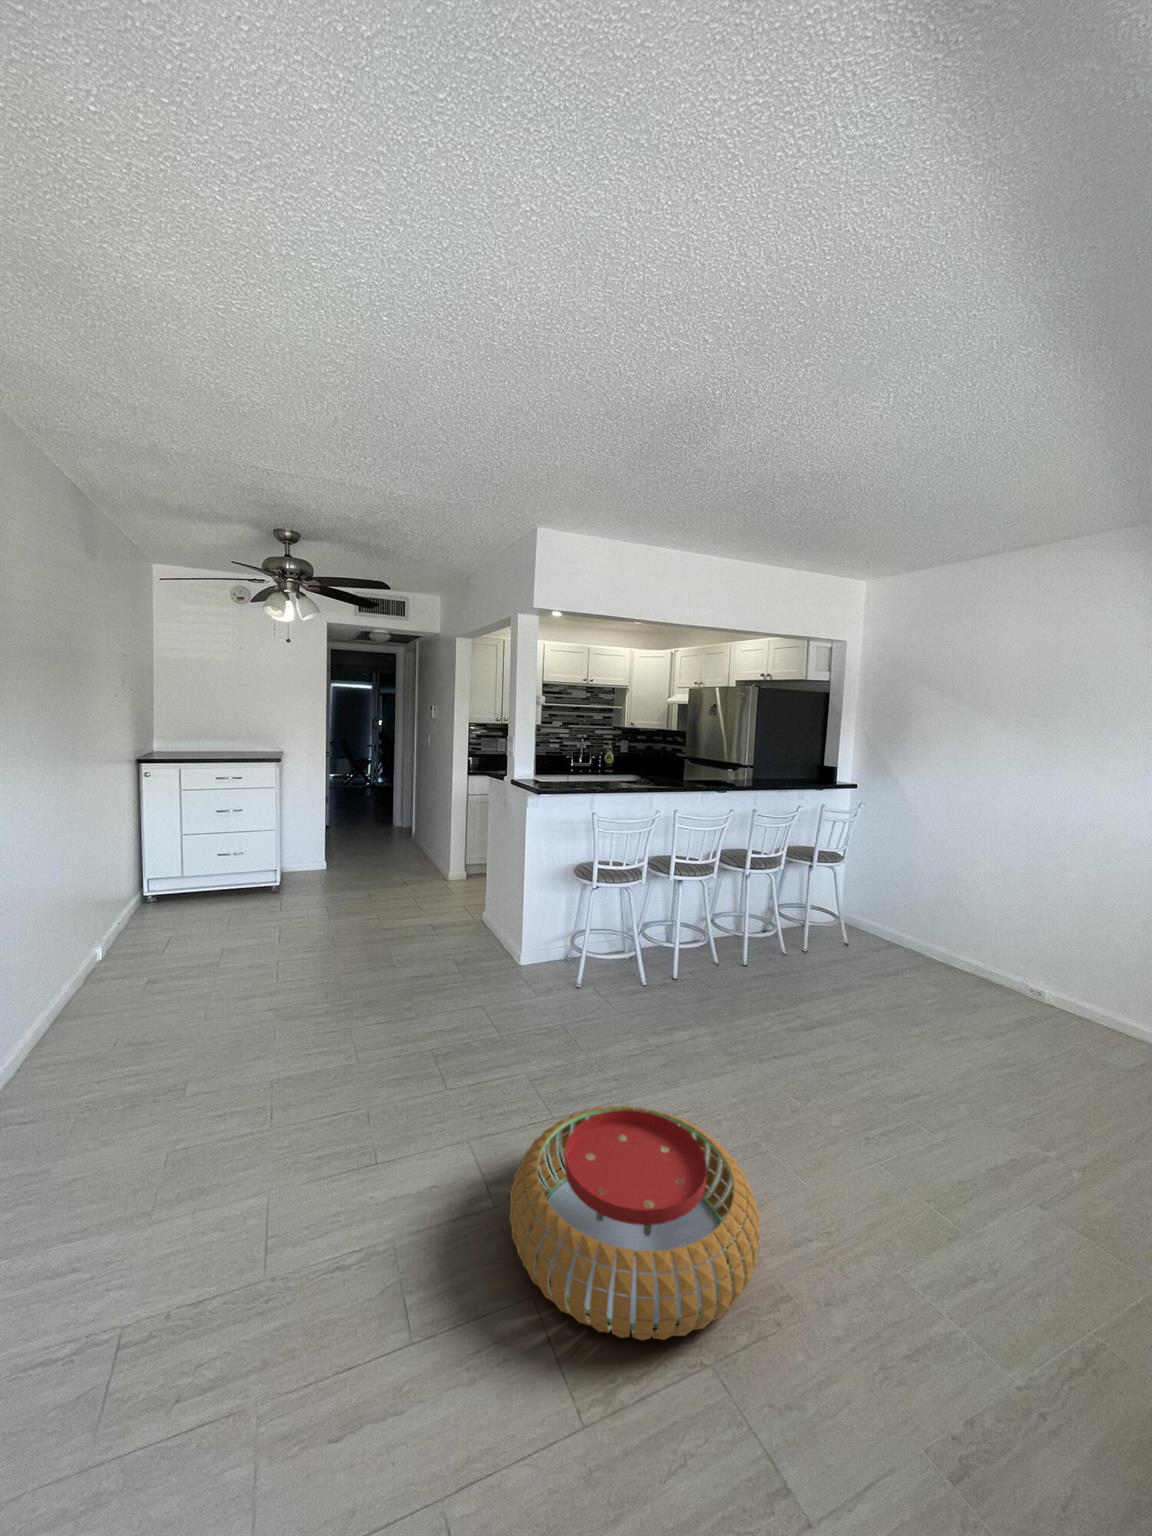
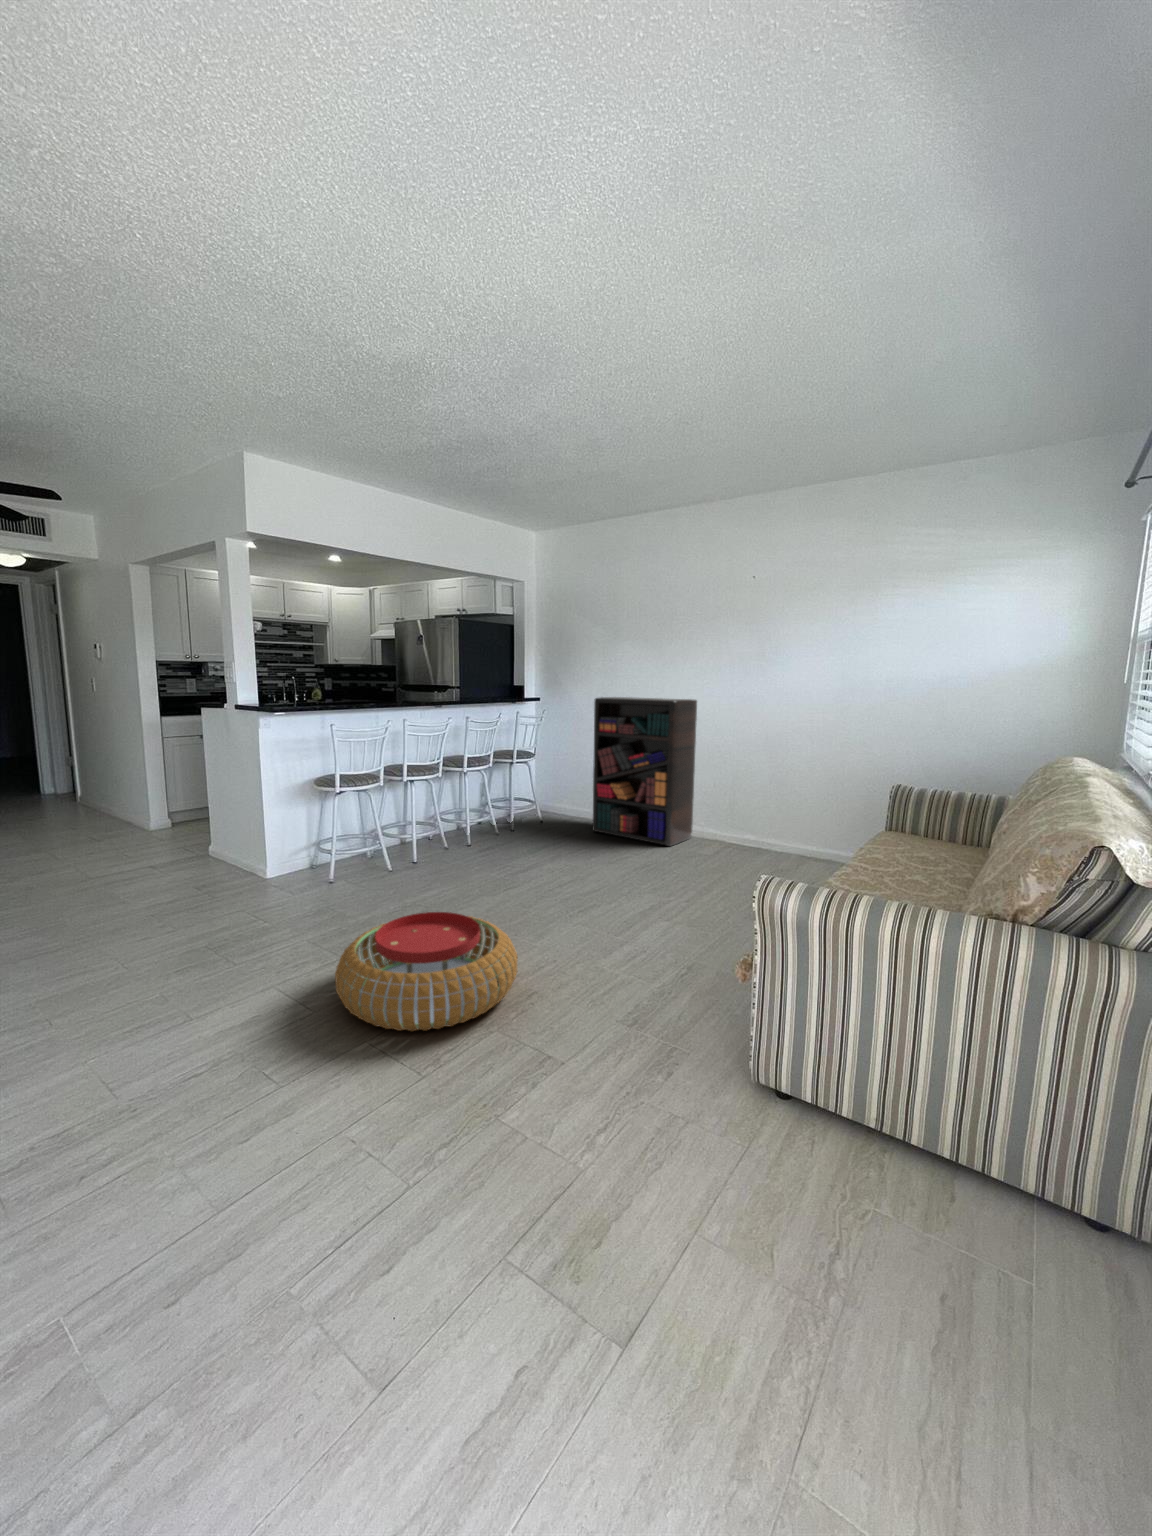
bookshelf: none [916,797,1111,1033] -> present [593,697,697,846]

